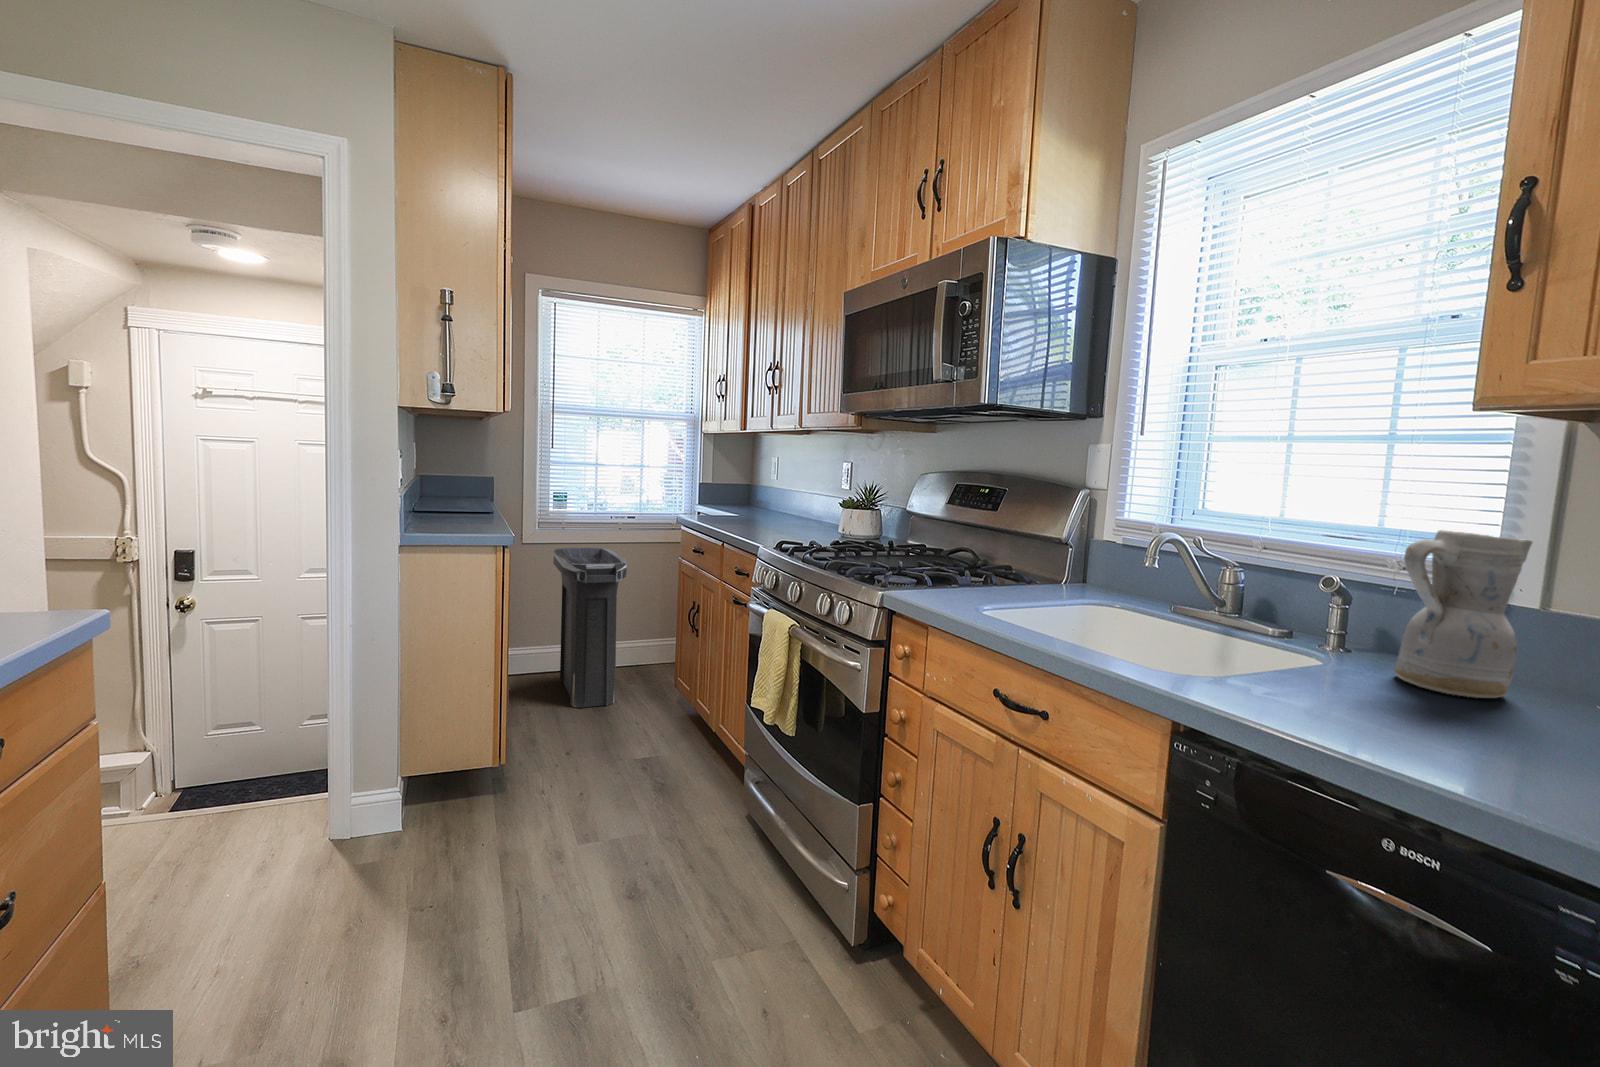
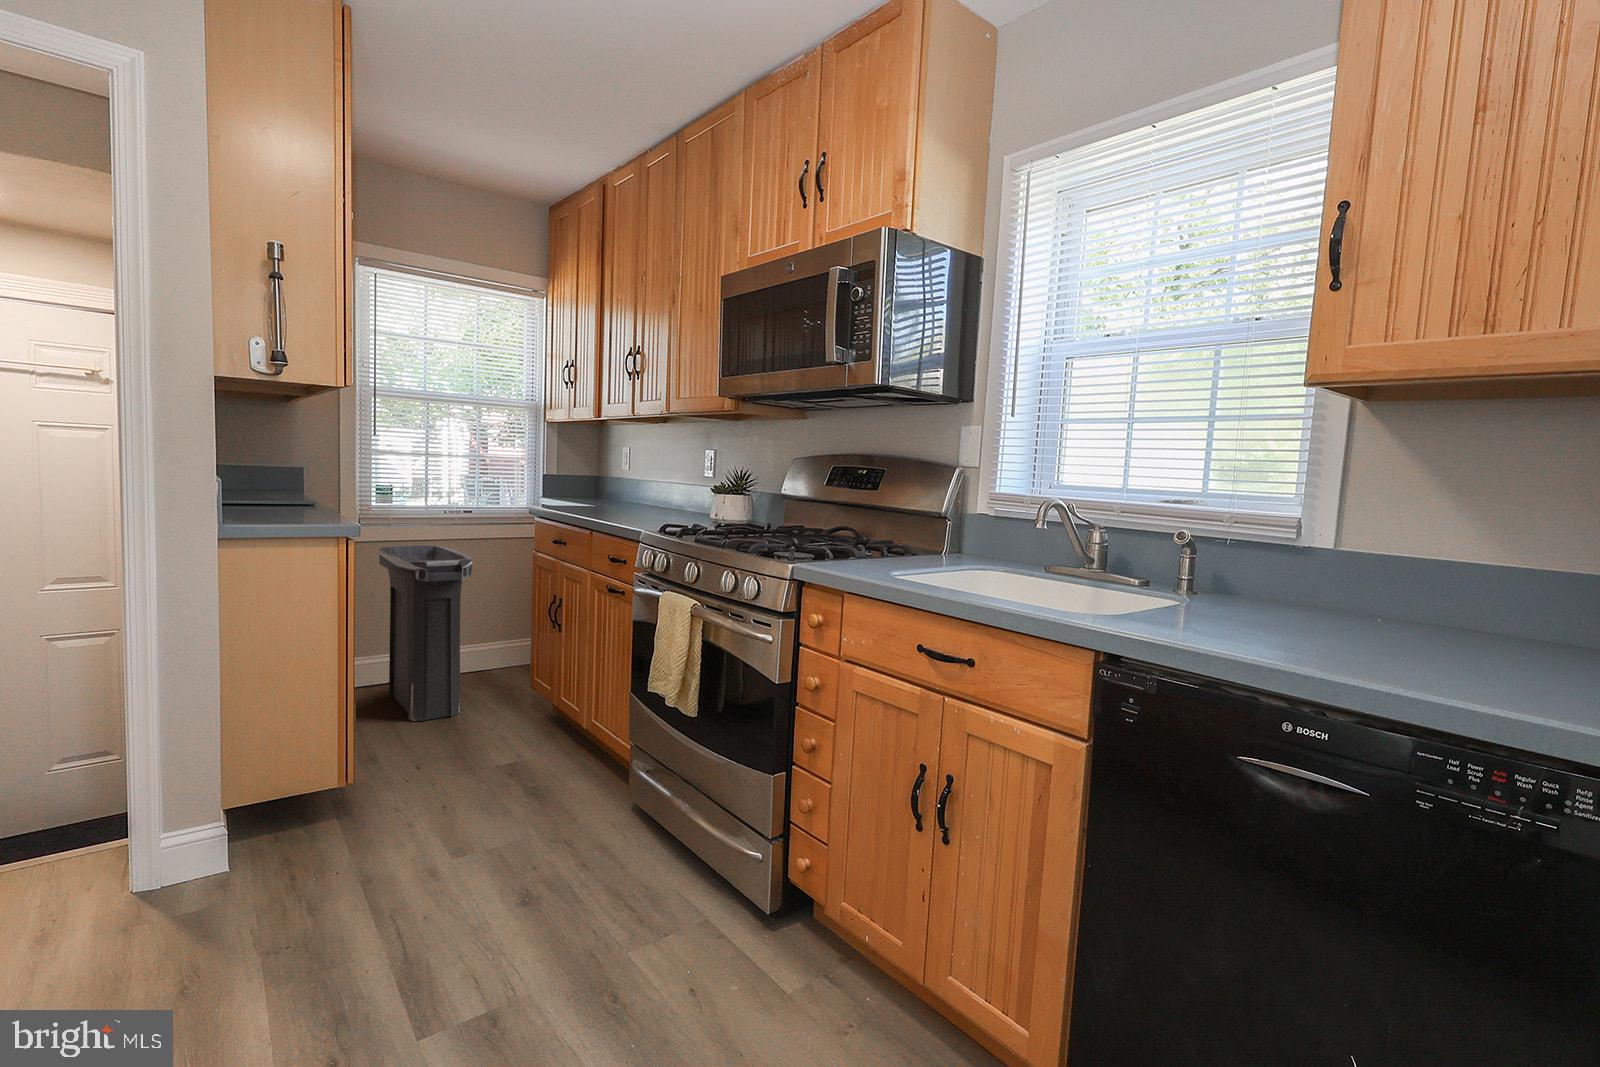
ceramic pitcher: present [1395,530,1532,698] -> none [1238,485,1333,618]

